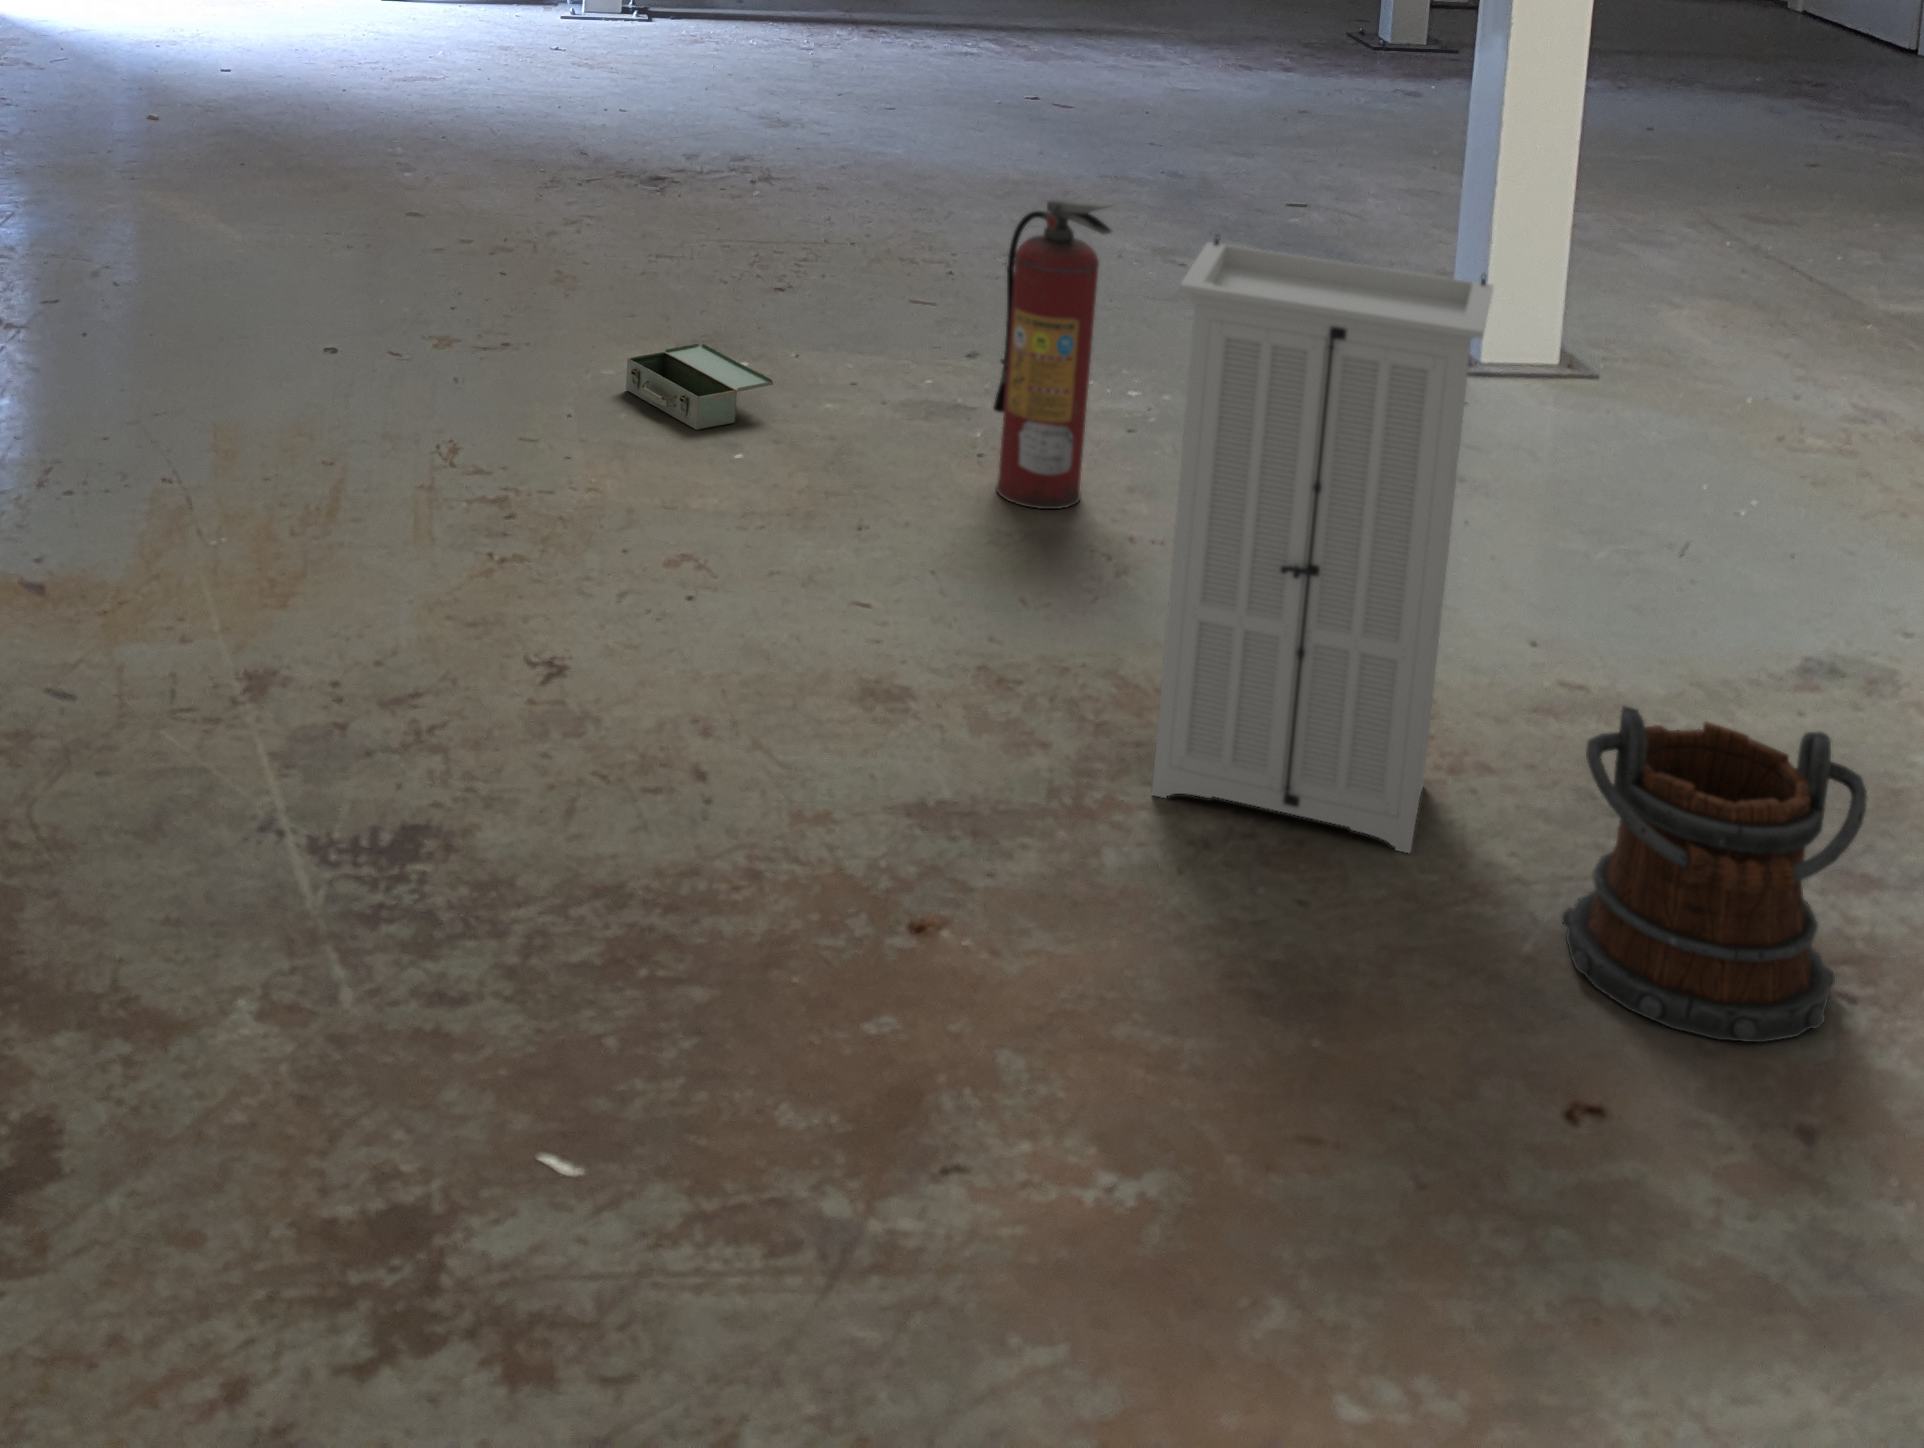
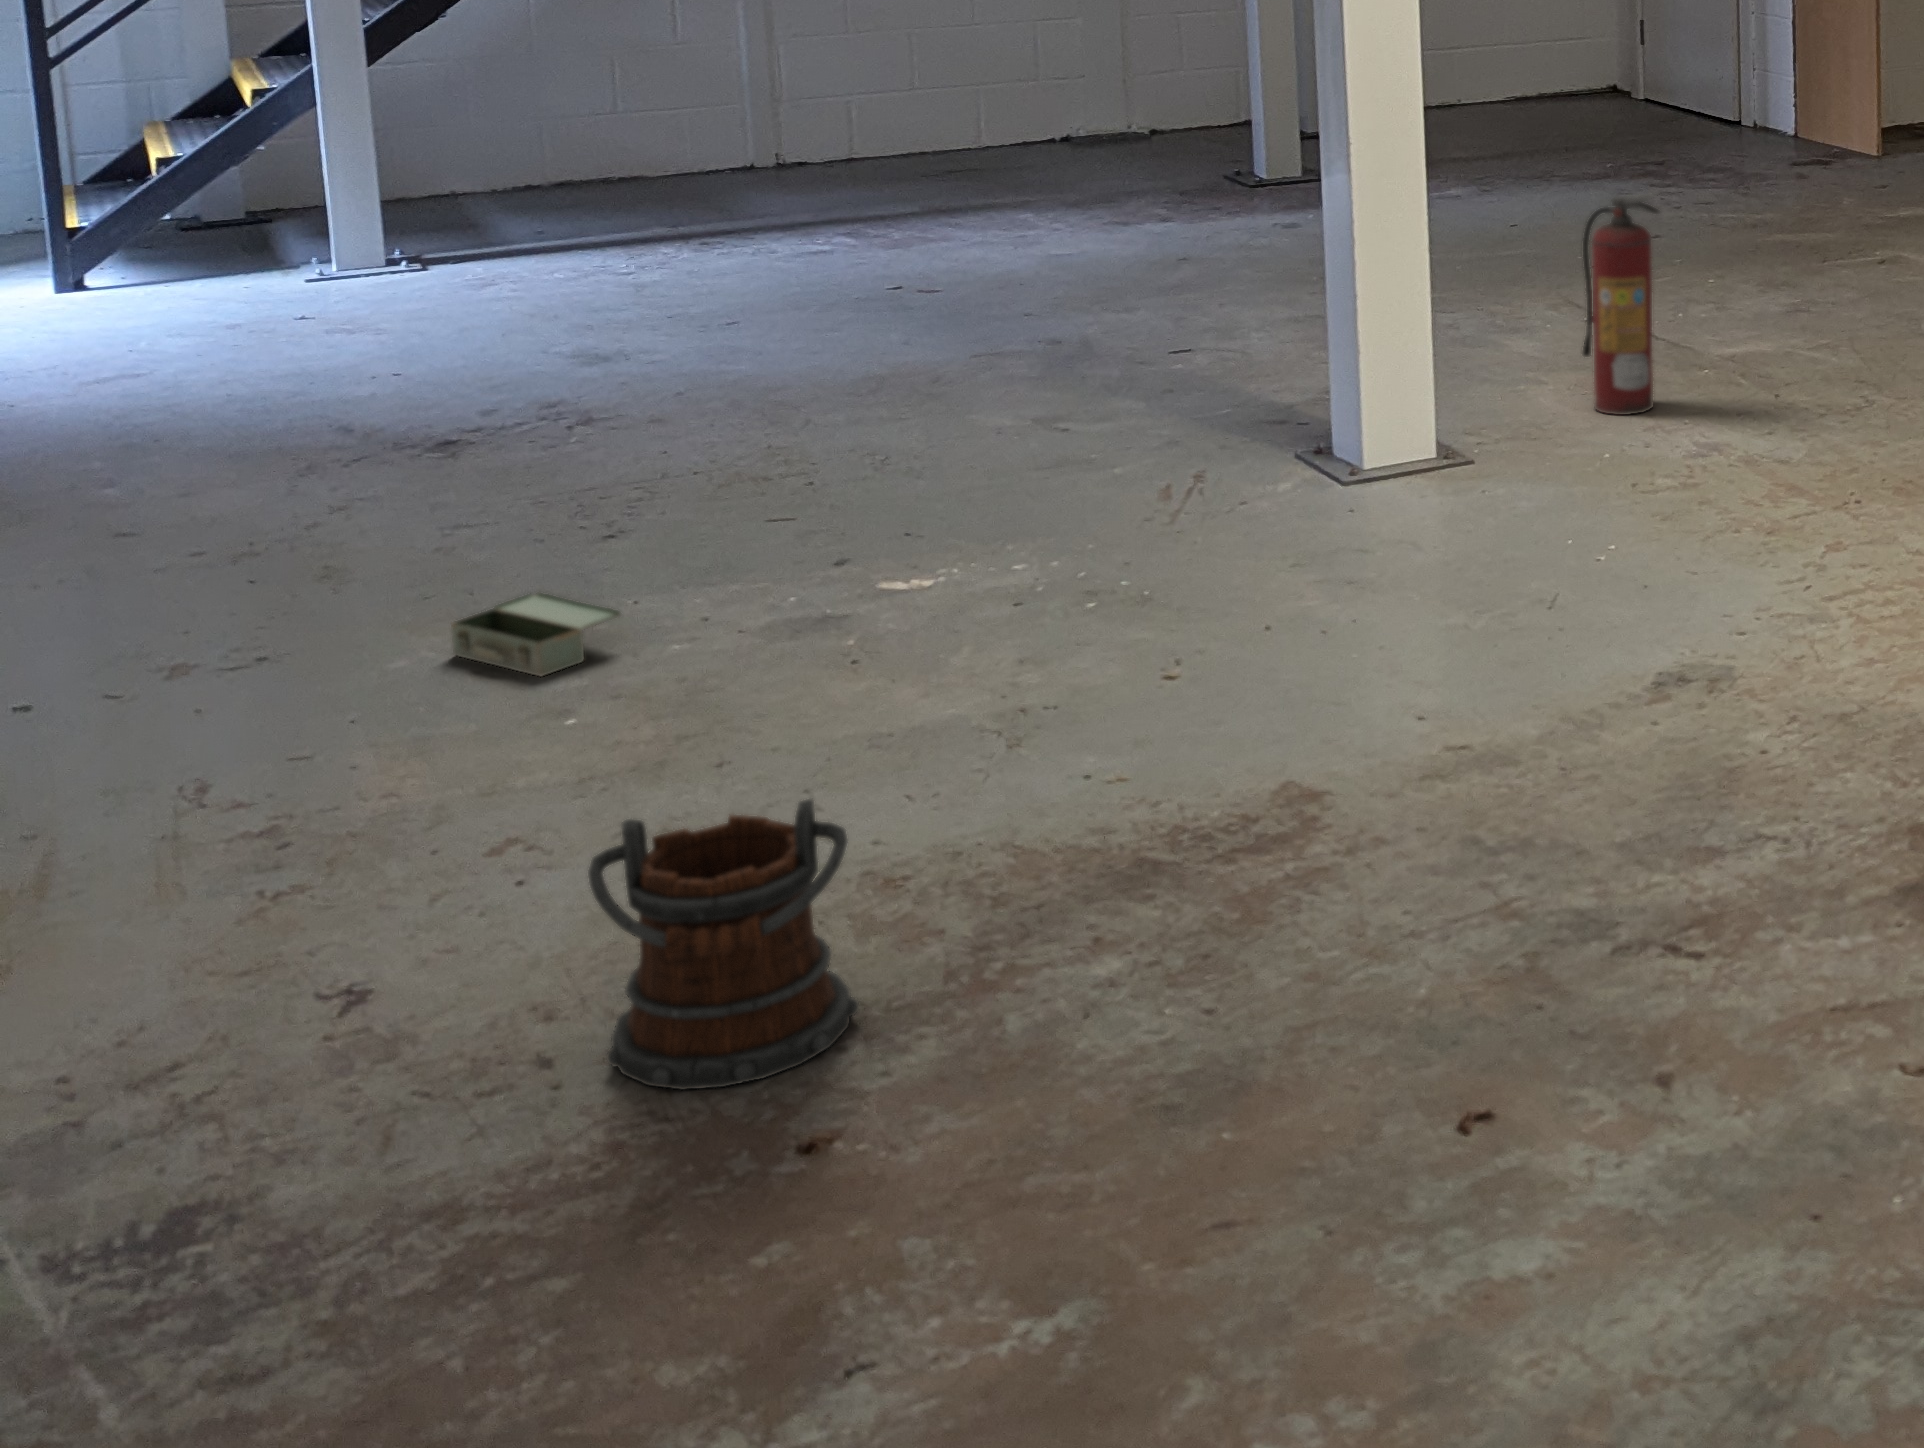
fire extinguisher: present [993,198,1112,509] -> present [1583,193,1659,415]
storage cabinet: present [1152,235,1493,853] -> none [994,374,1274,879]
bucket: present [1561,706,1867,1042] -> present [588,799,859,1090]

